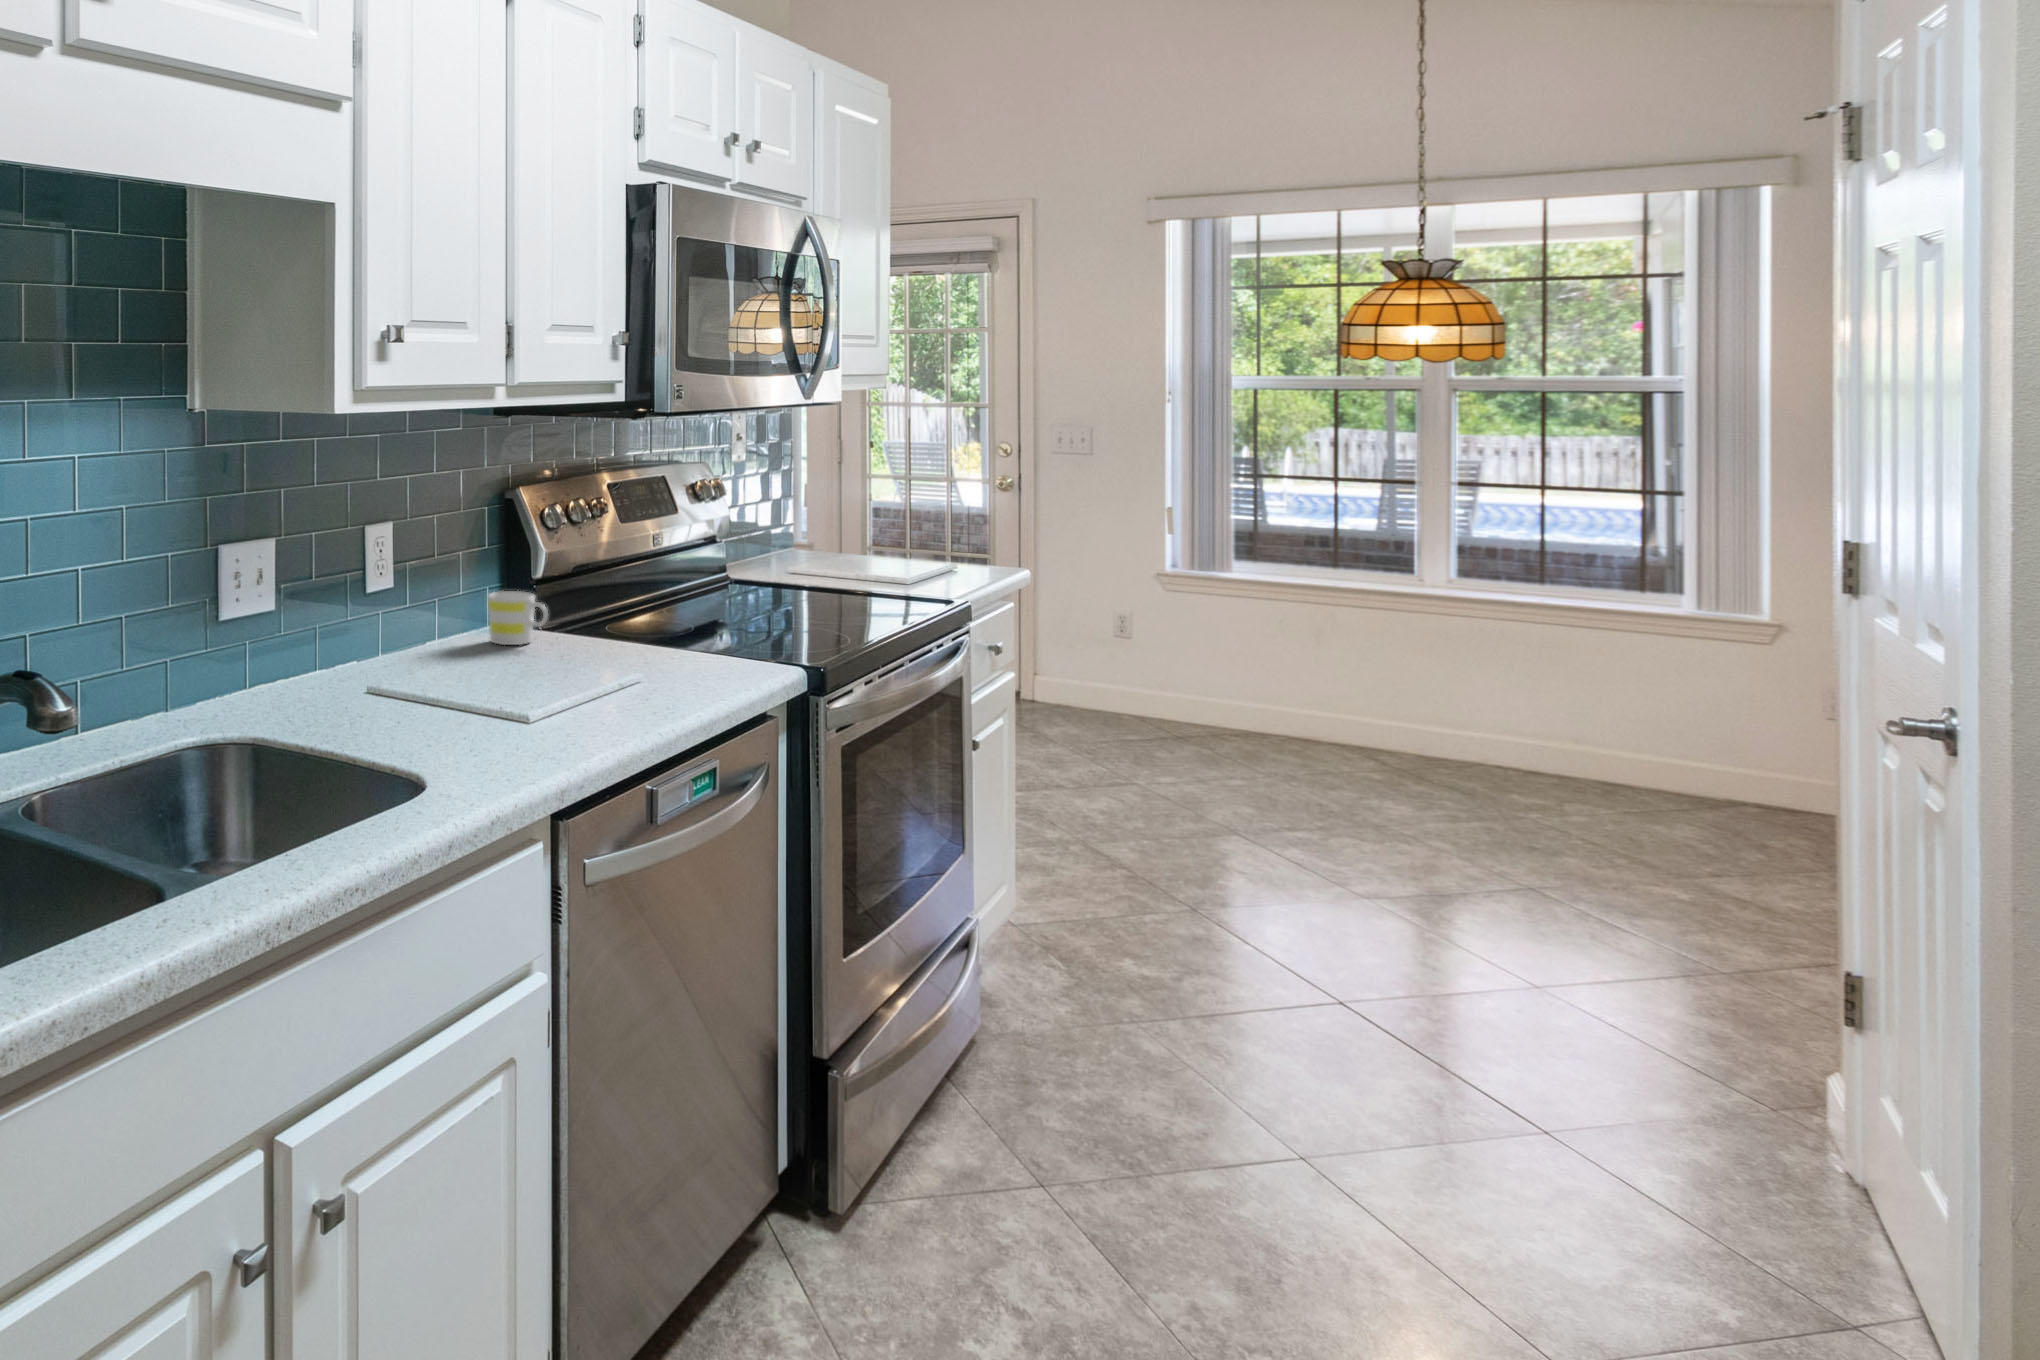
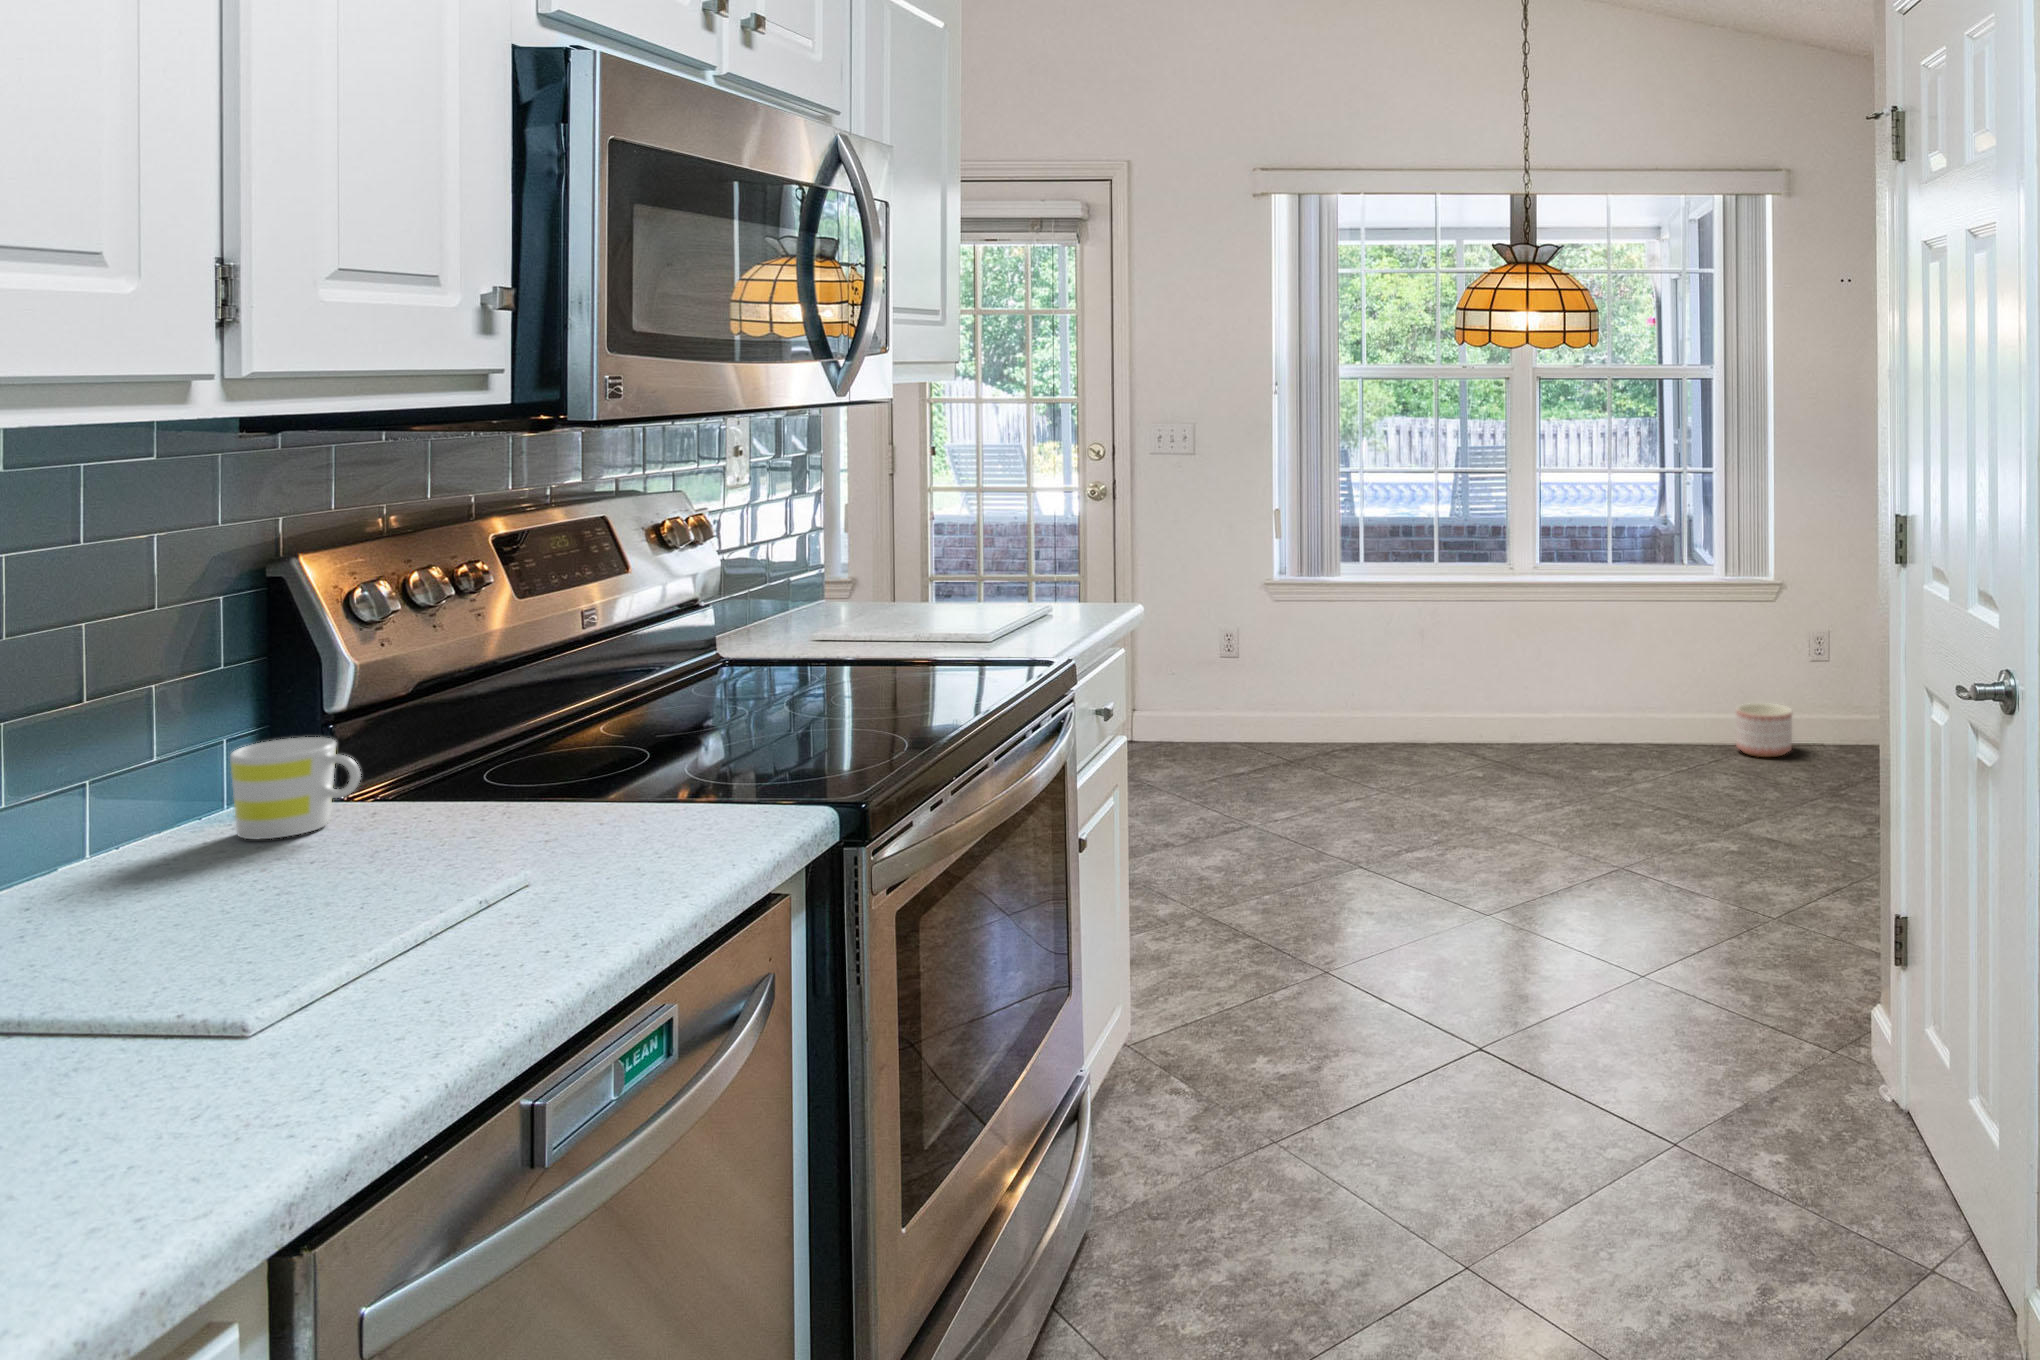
planter: none [1703,748,1780,809] -> present [1736,703,1792,757]

